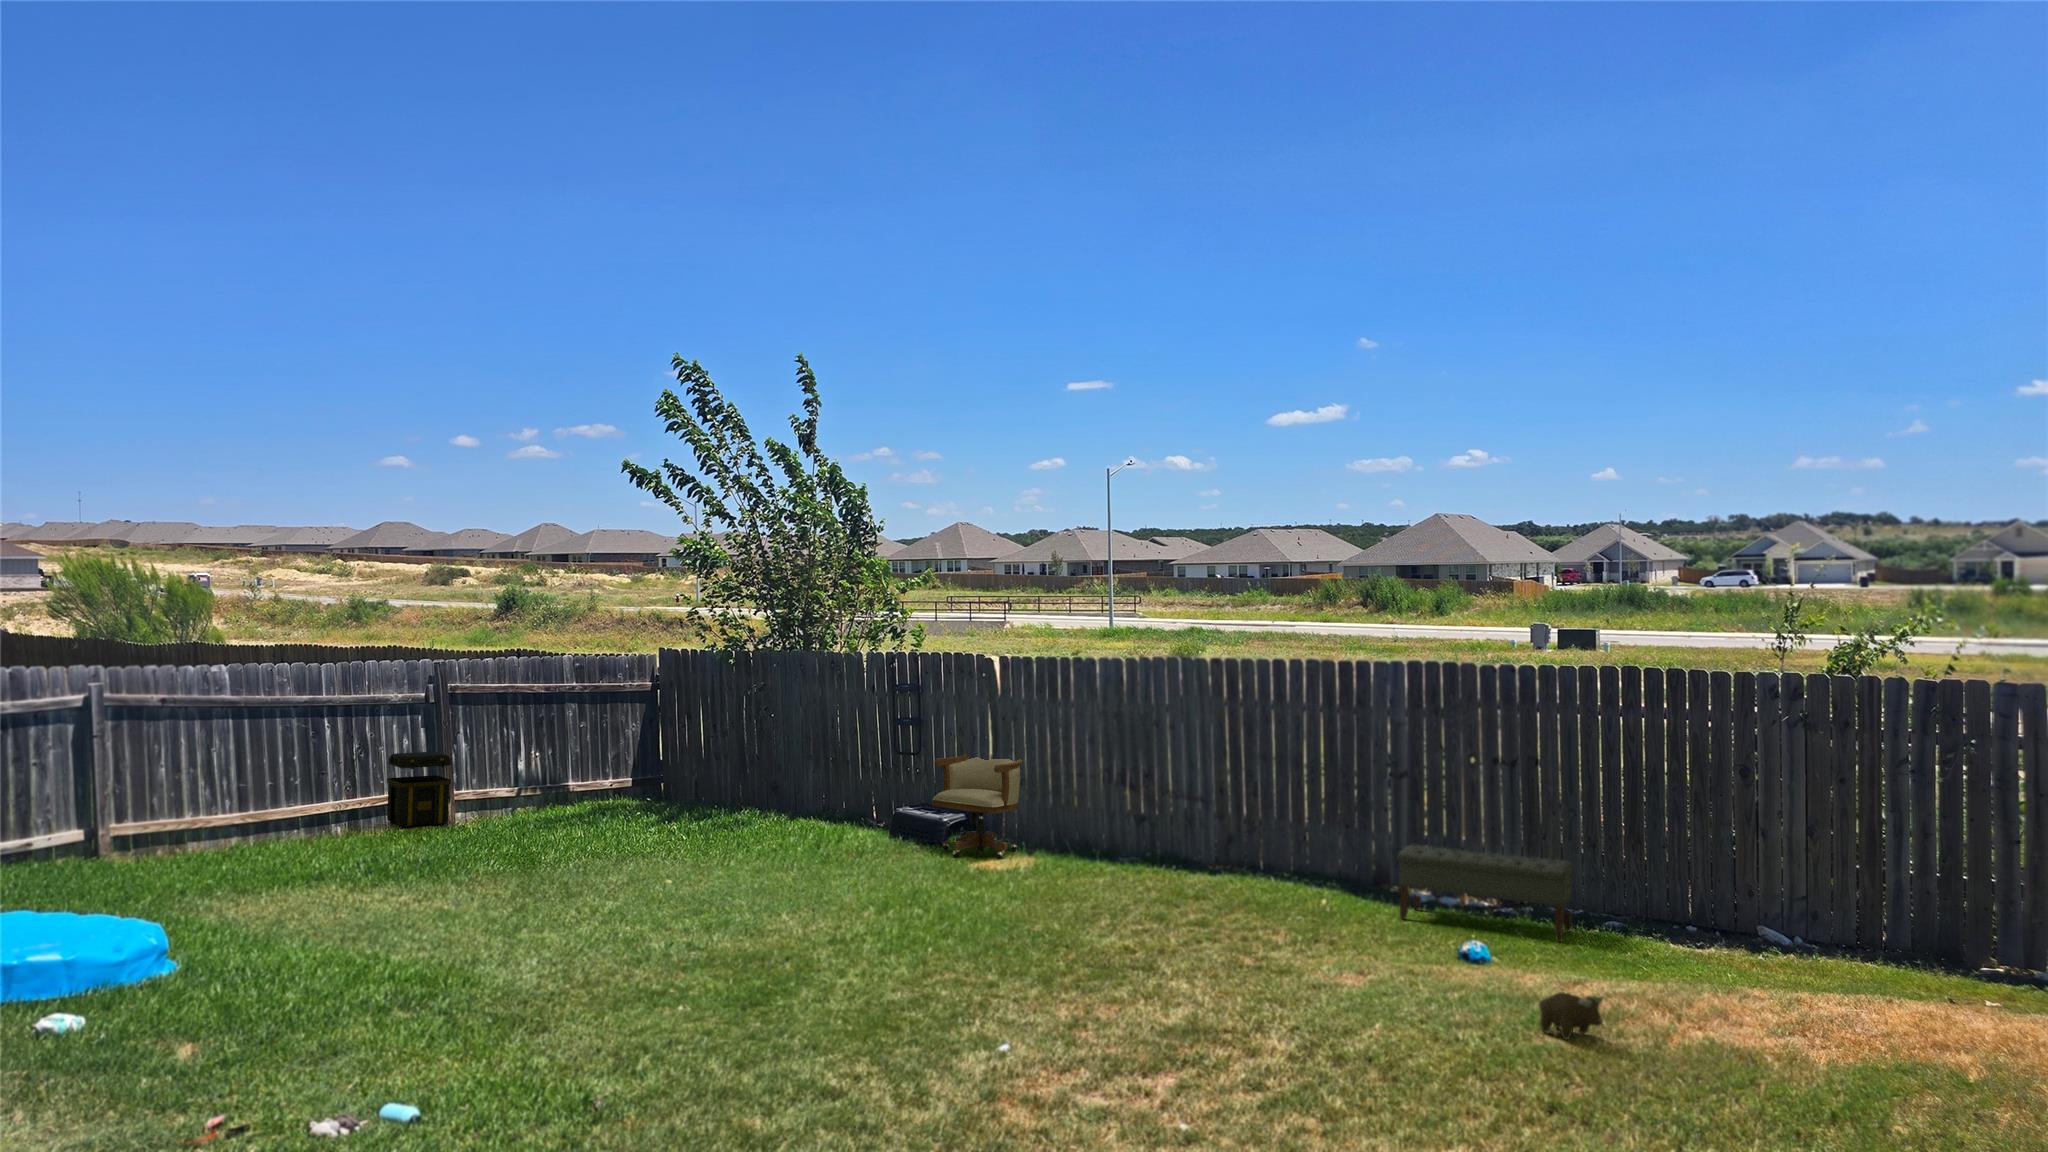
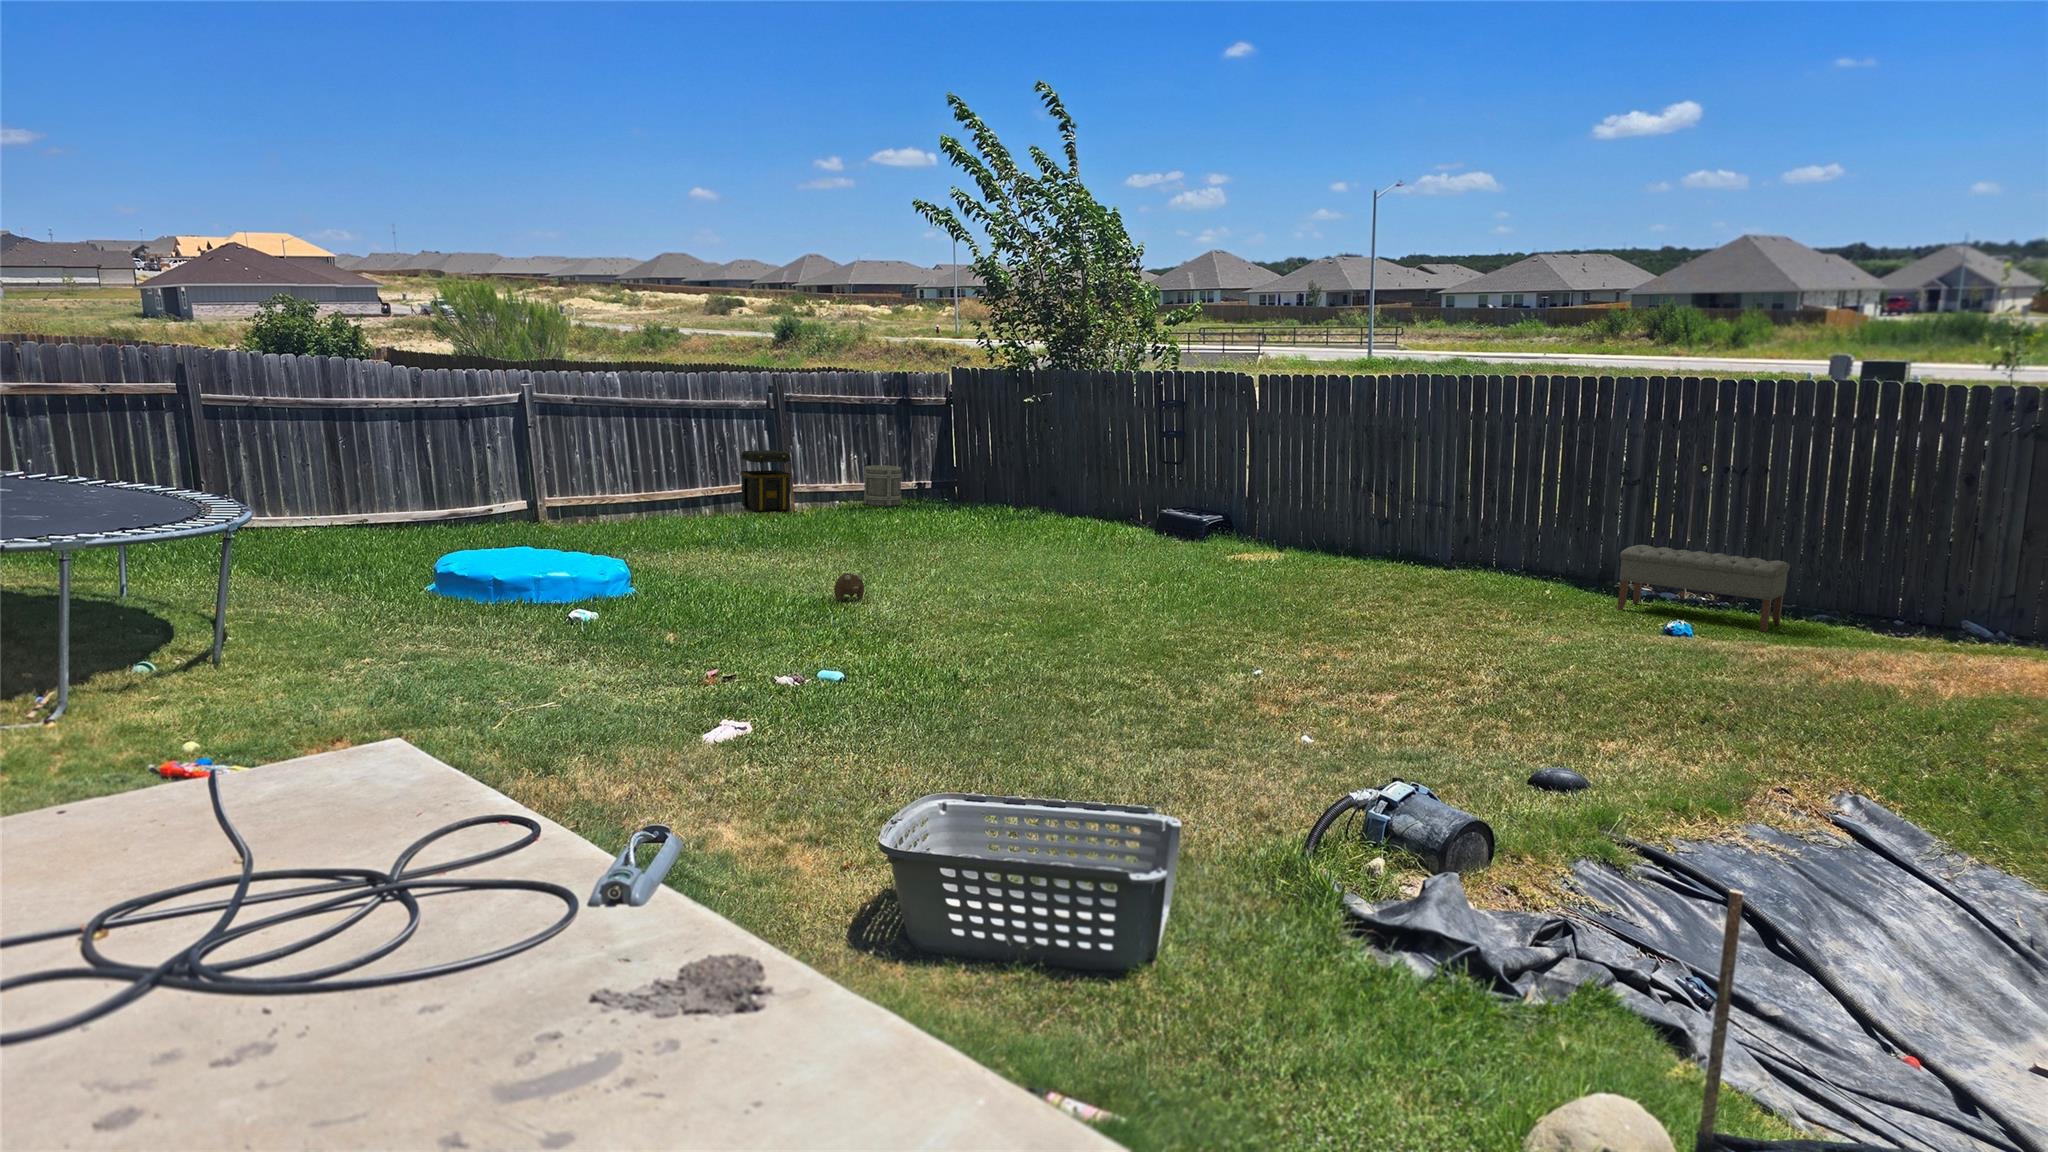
chair: present [932,753,1024,858] -> none [1199,440,1291,552]
bucket: none [546,764,592,812] -> present [864,465,902,506]
plush toy: present [1539,992,1603,1039] -> present [834,573,864,601]

